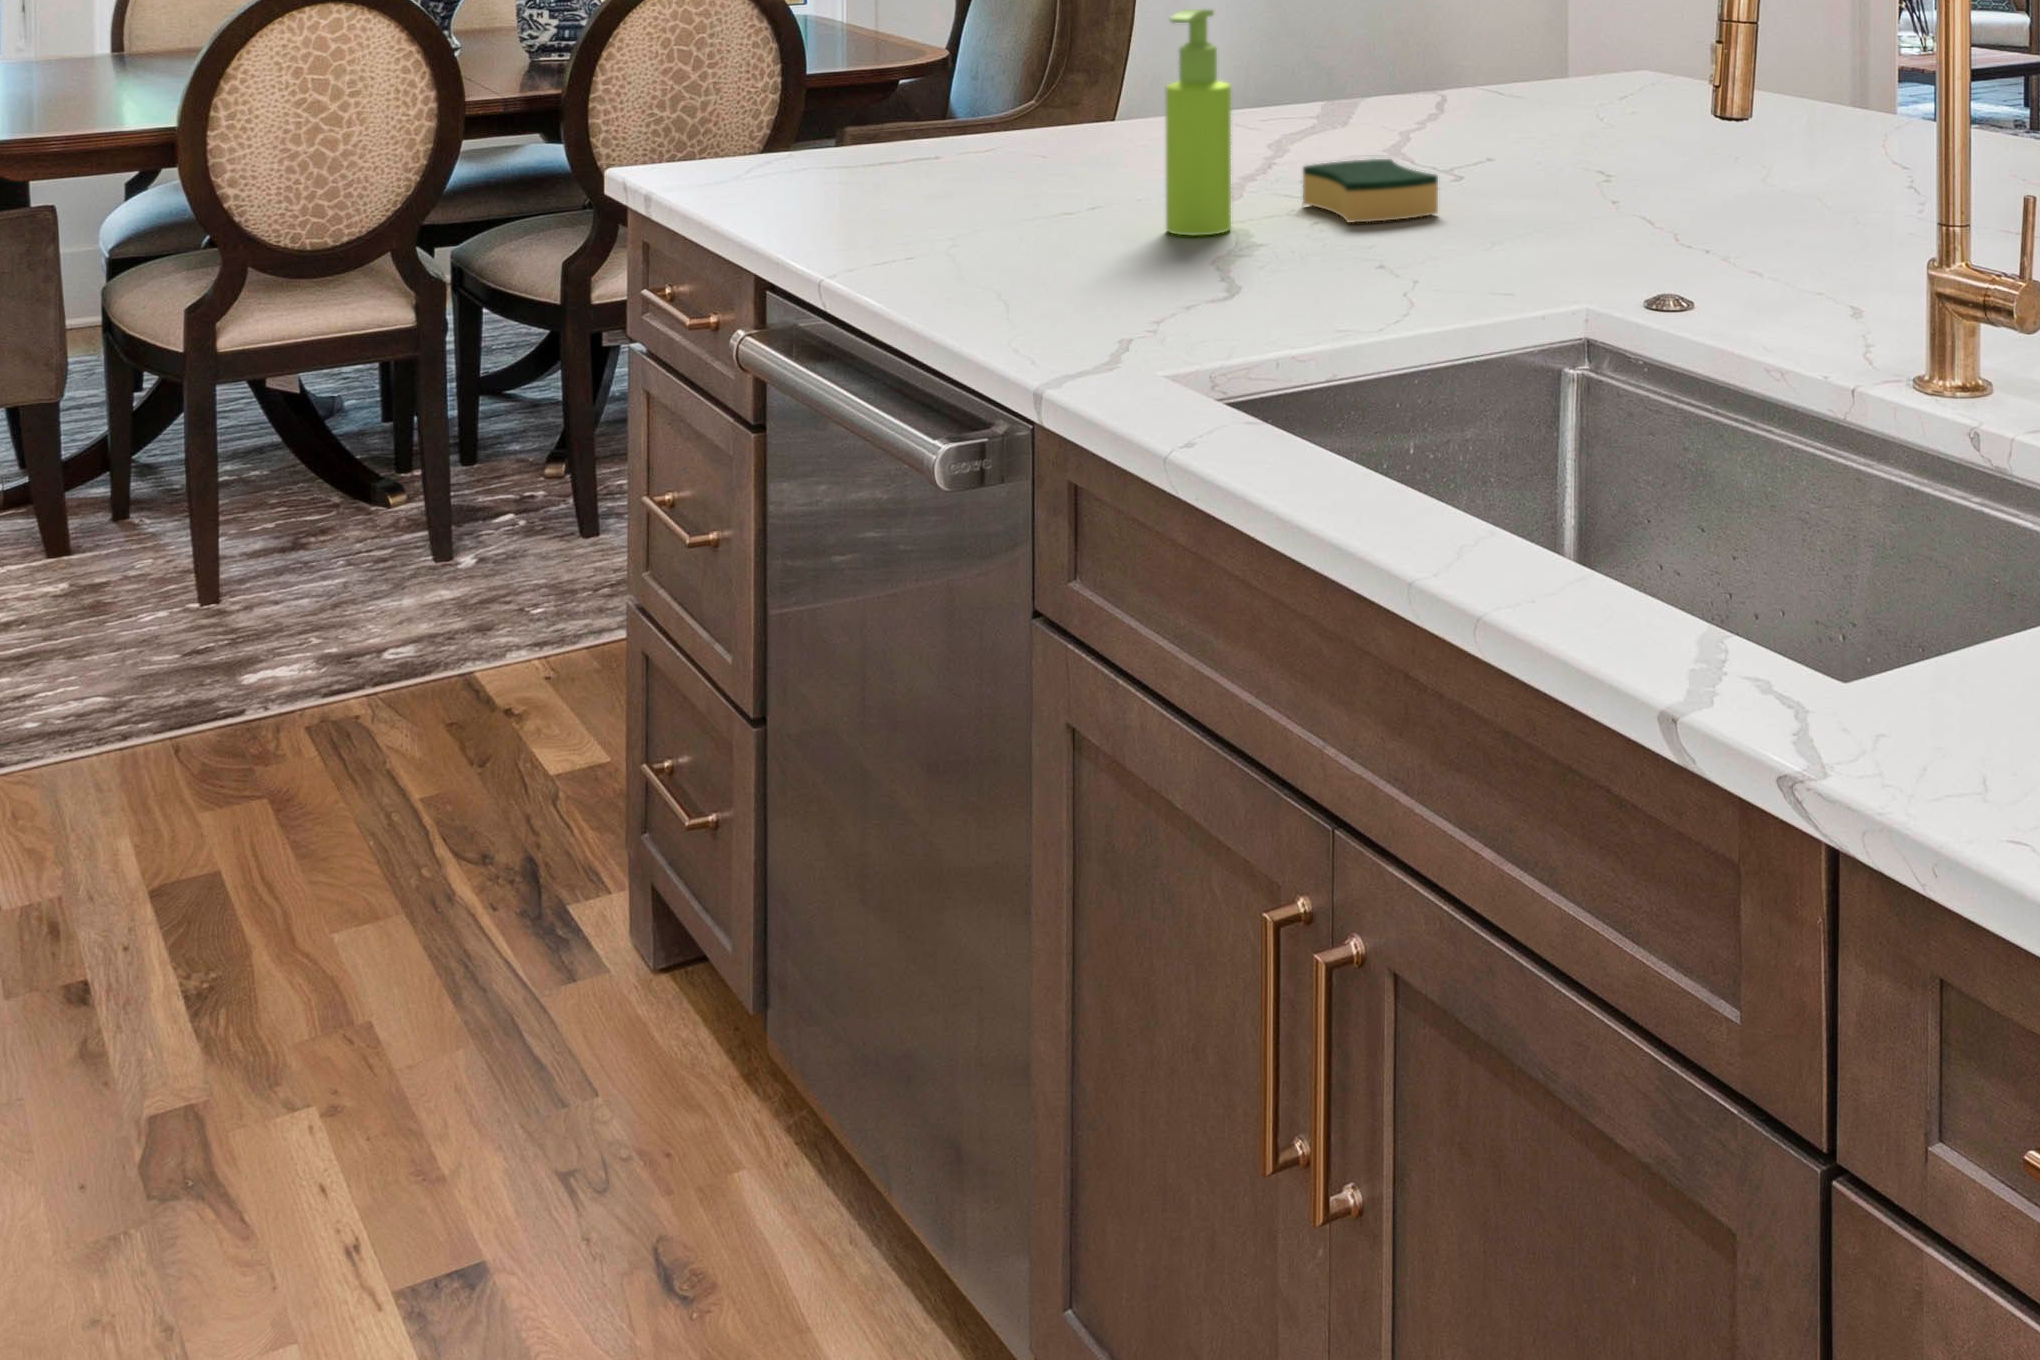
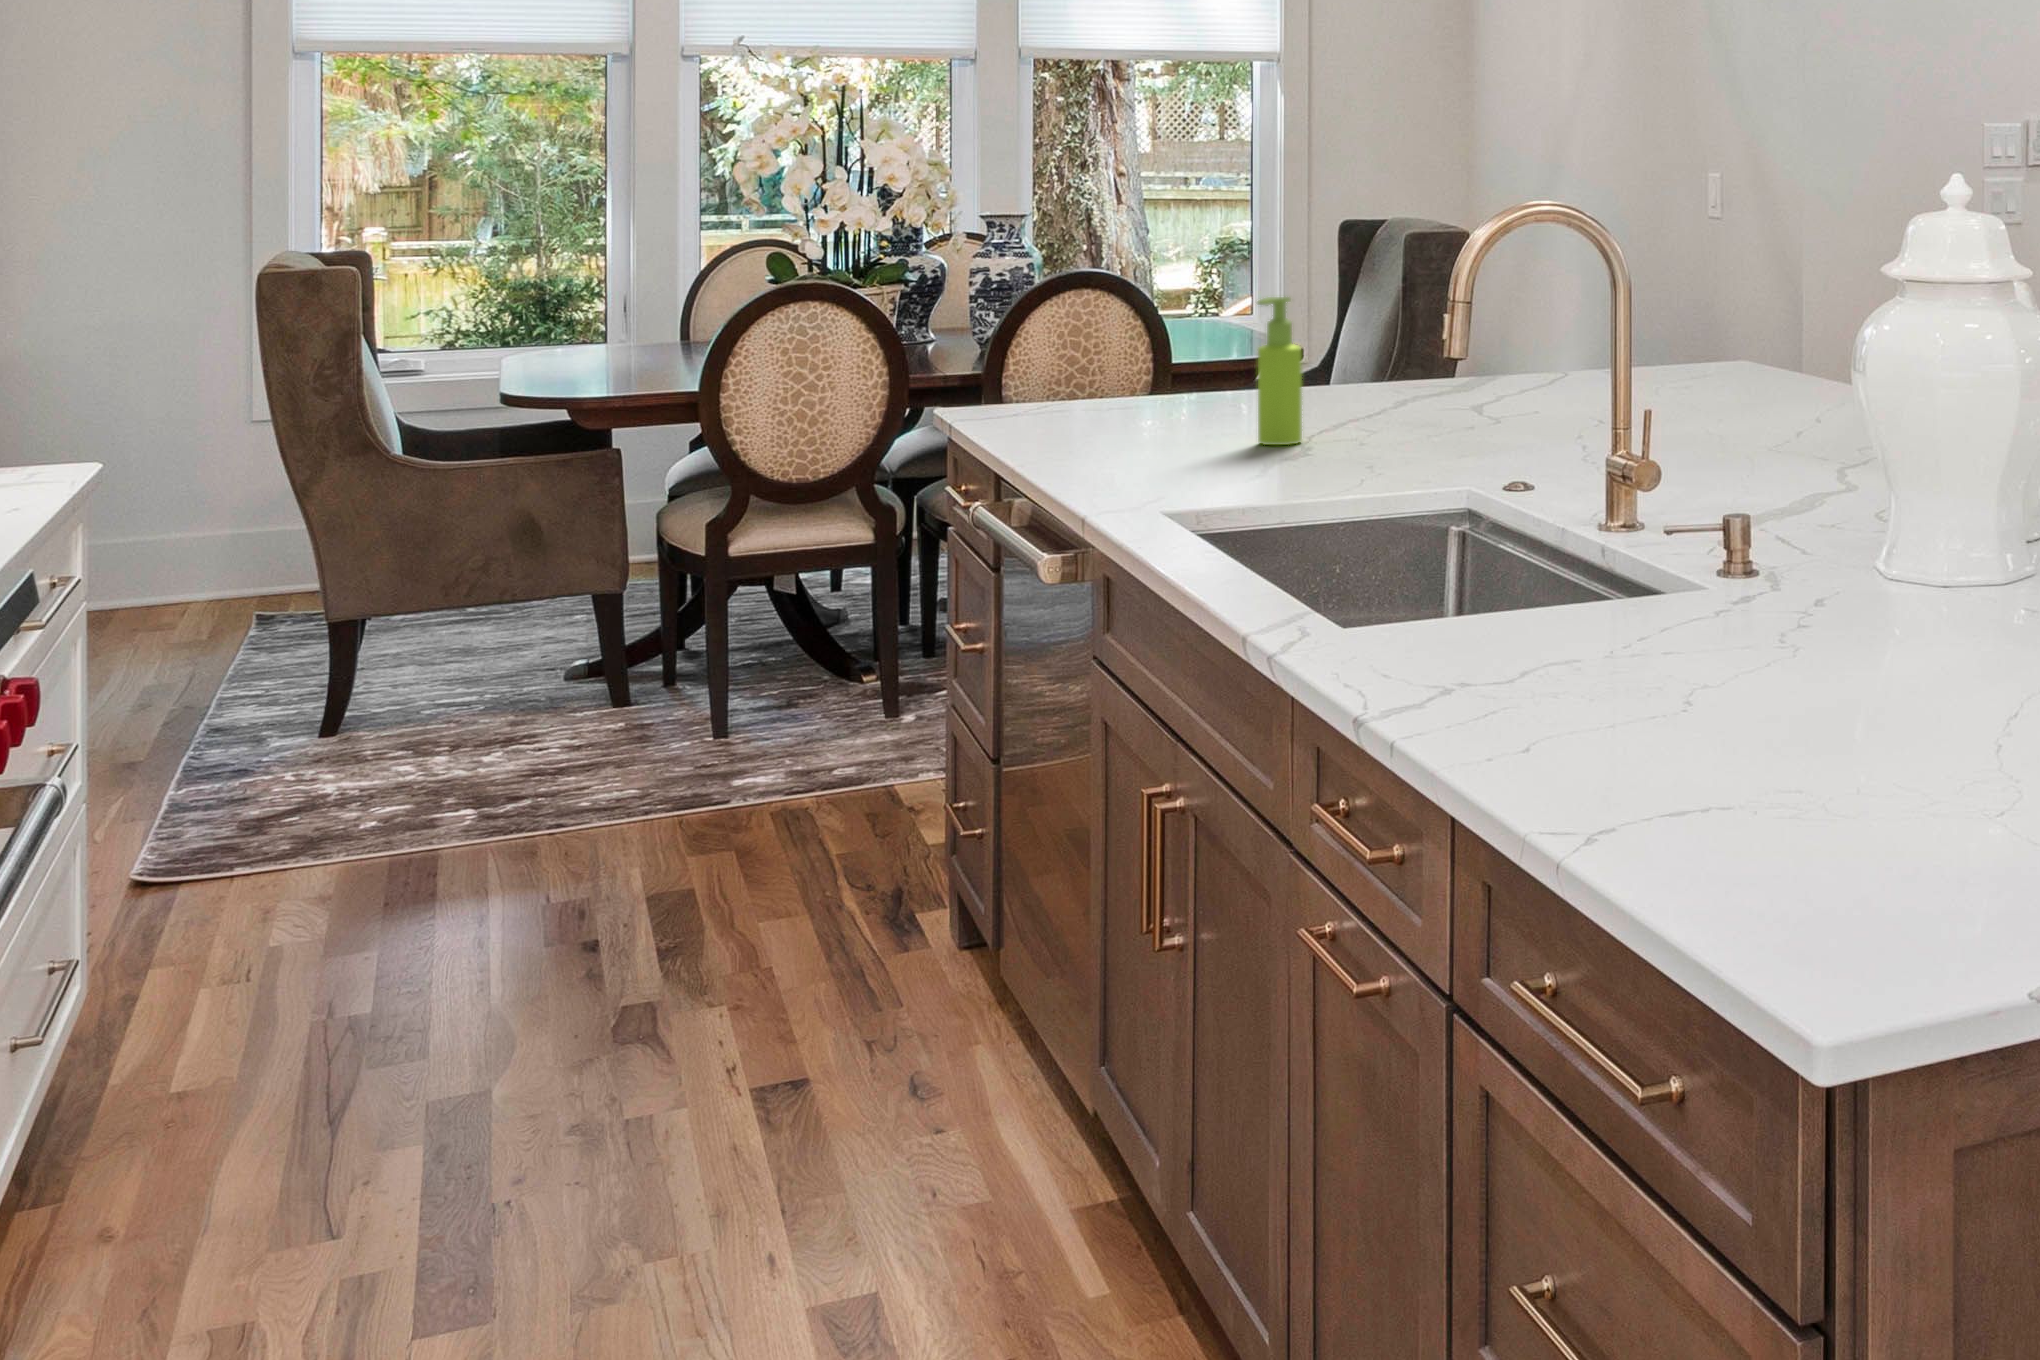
sponge: present [1303,159,1438,222] -> none [1365,401,1446,440]

